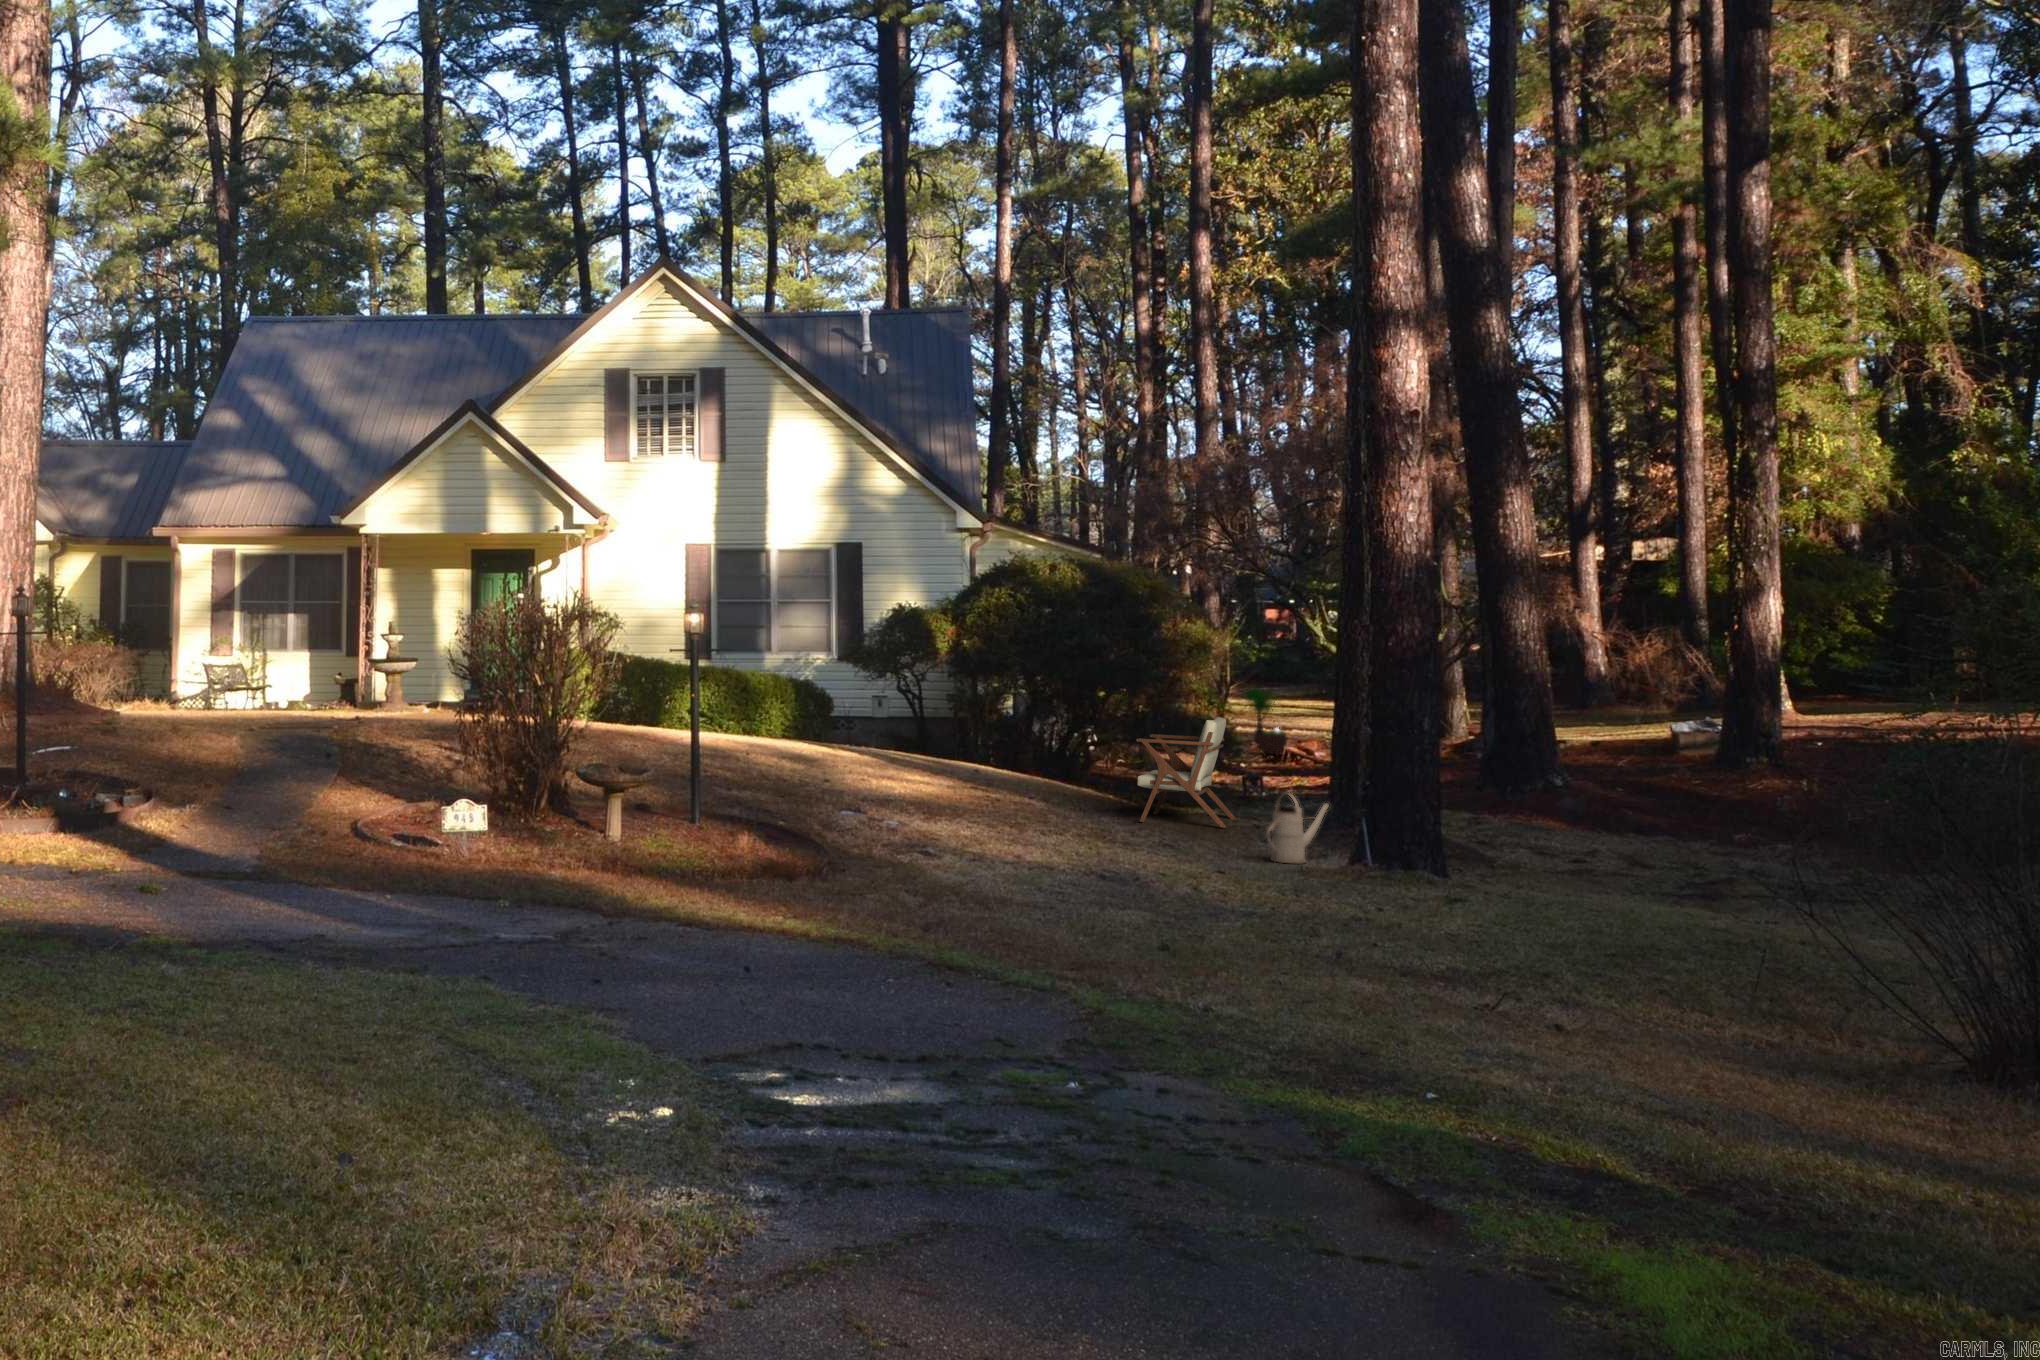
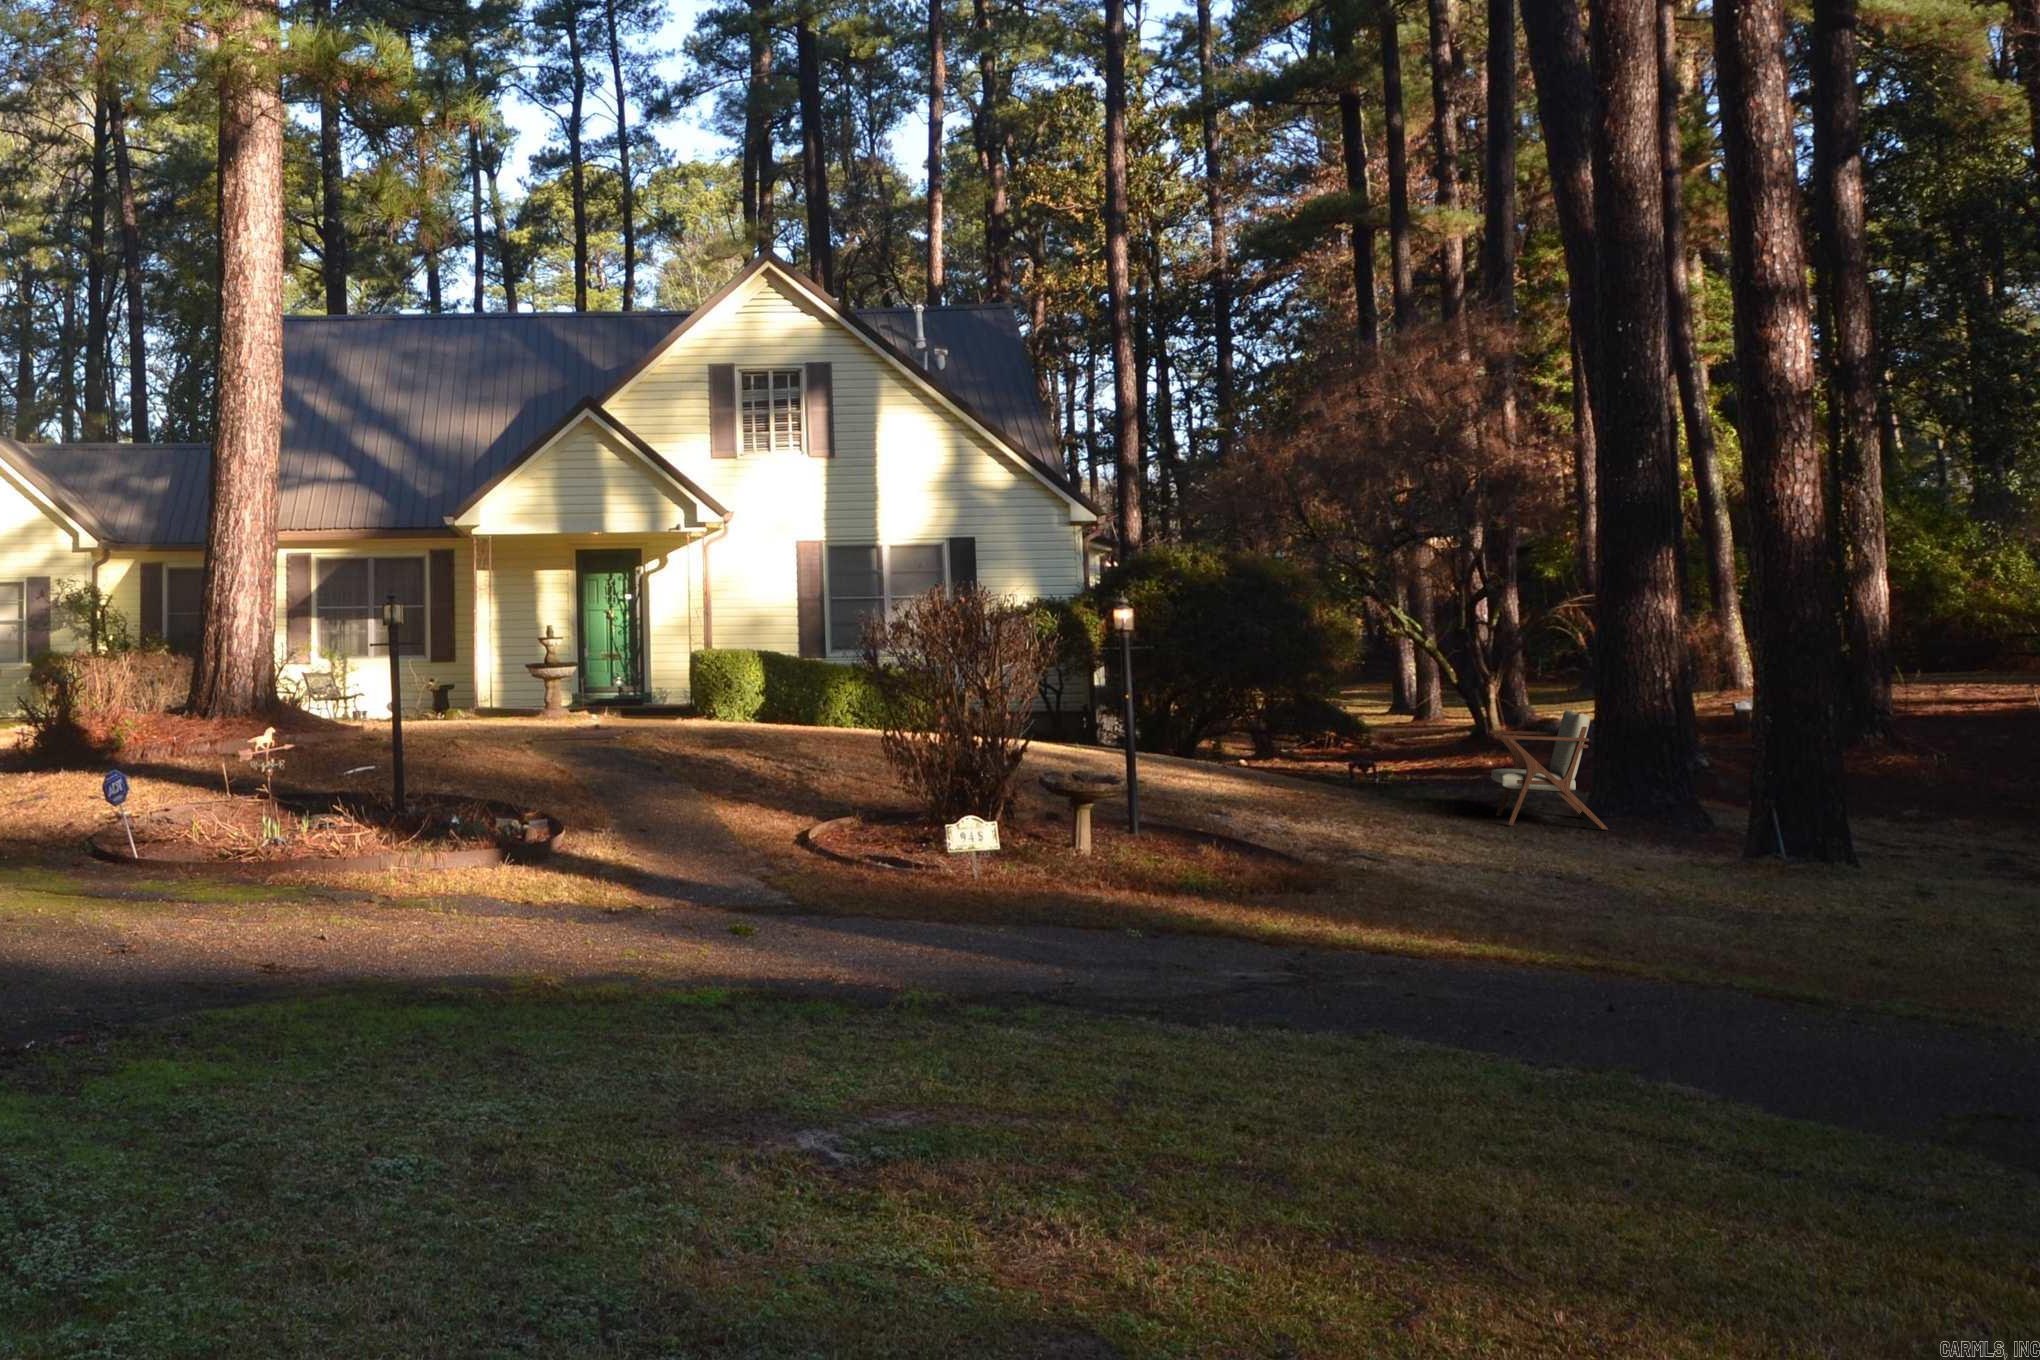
potted tree: present [1245,685,1288,754] -> none [1422,672,1473,749]
watering can: present [1267,794,1328,863] -> none [1737,792,1787,869]

